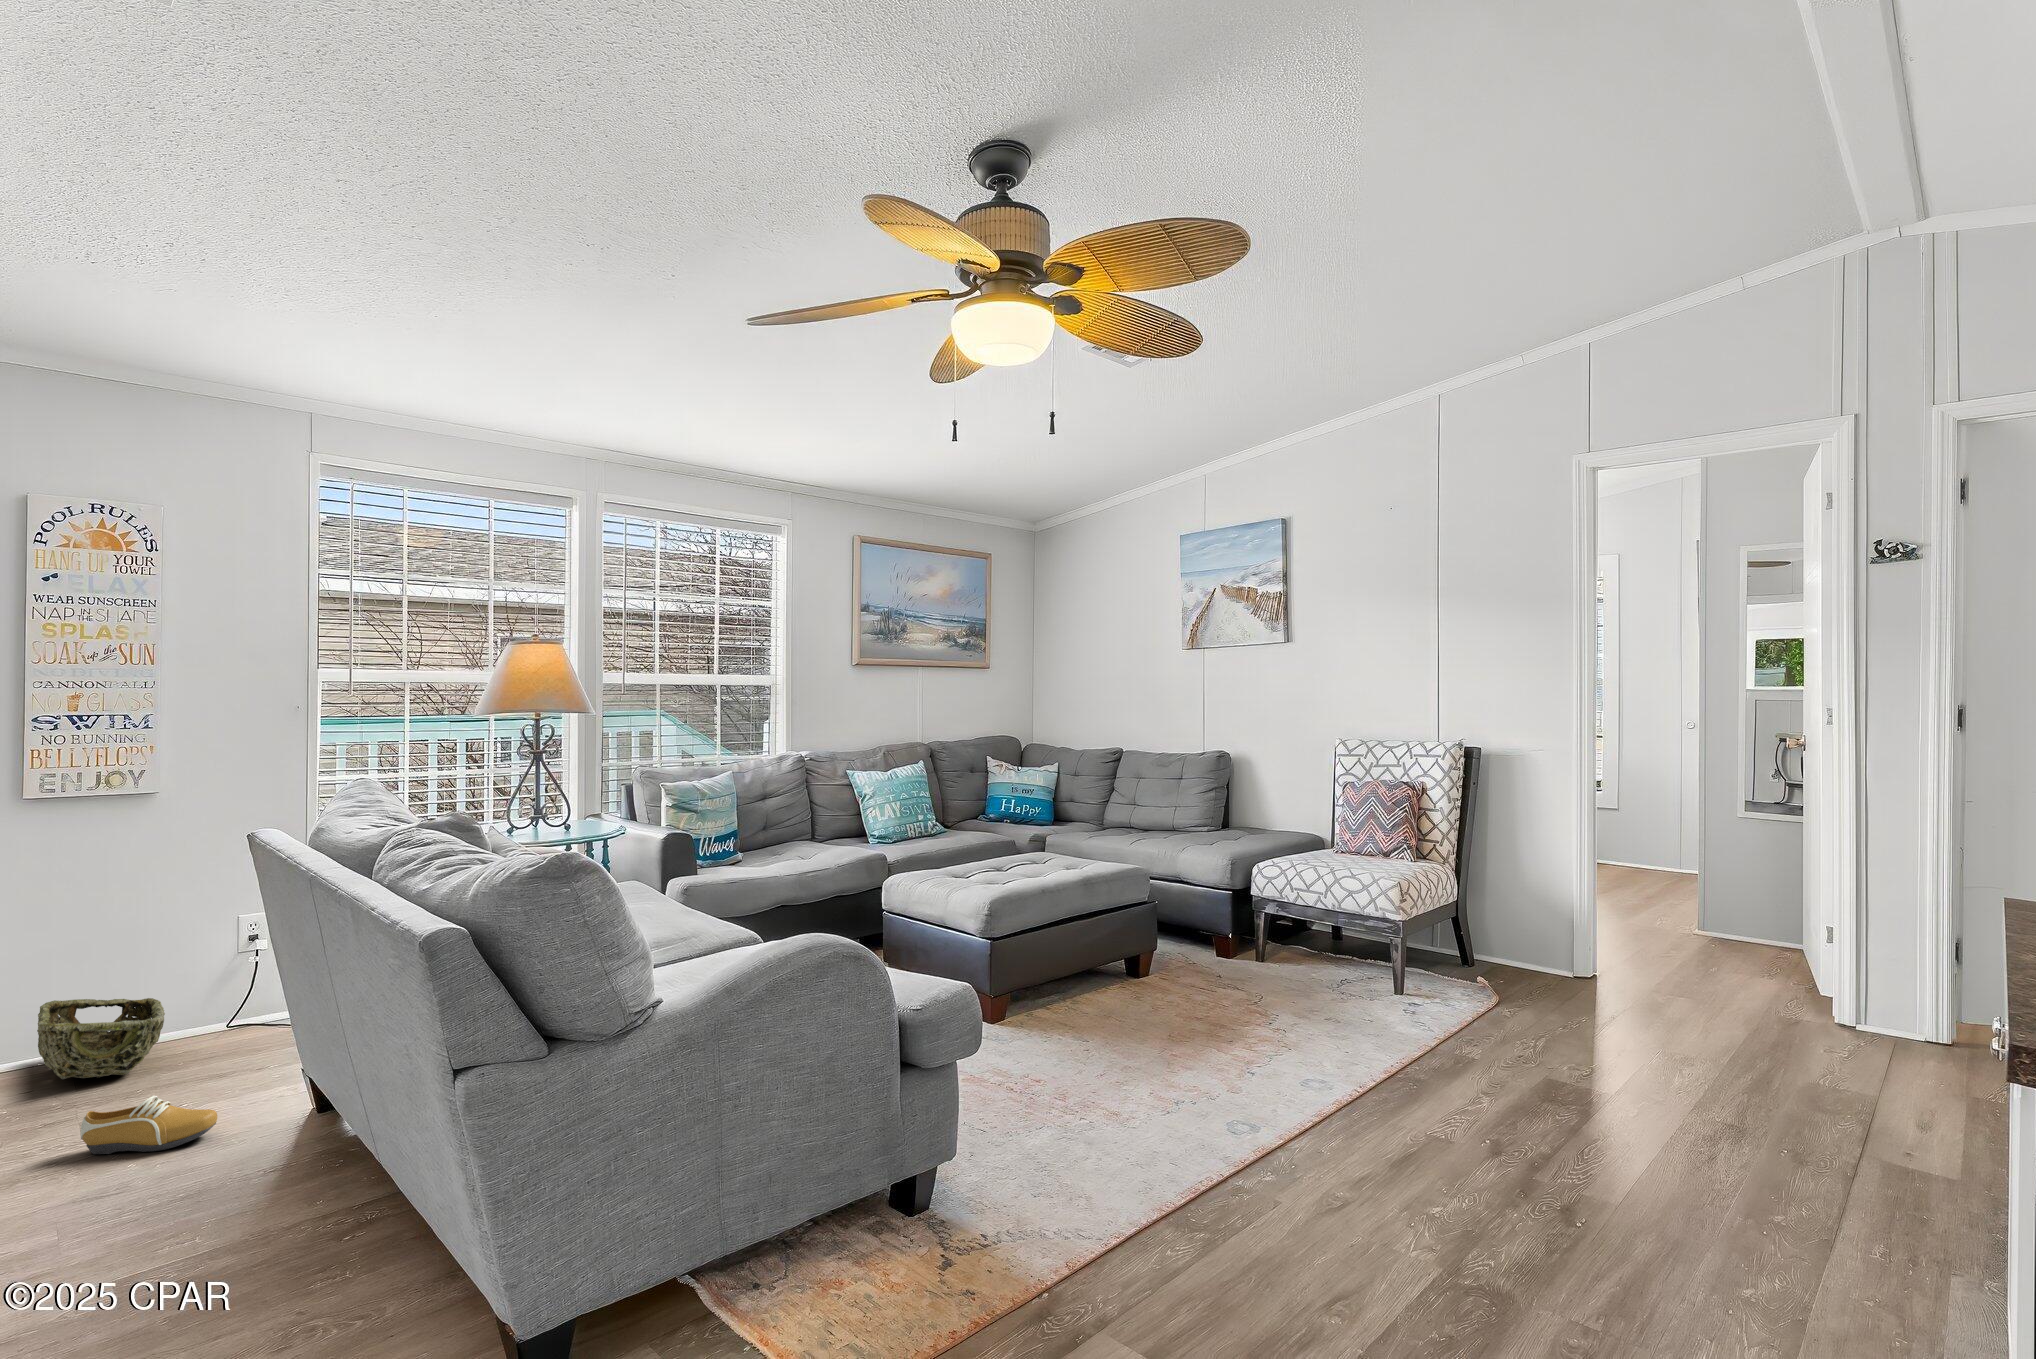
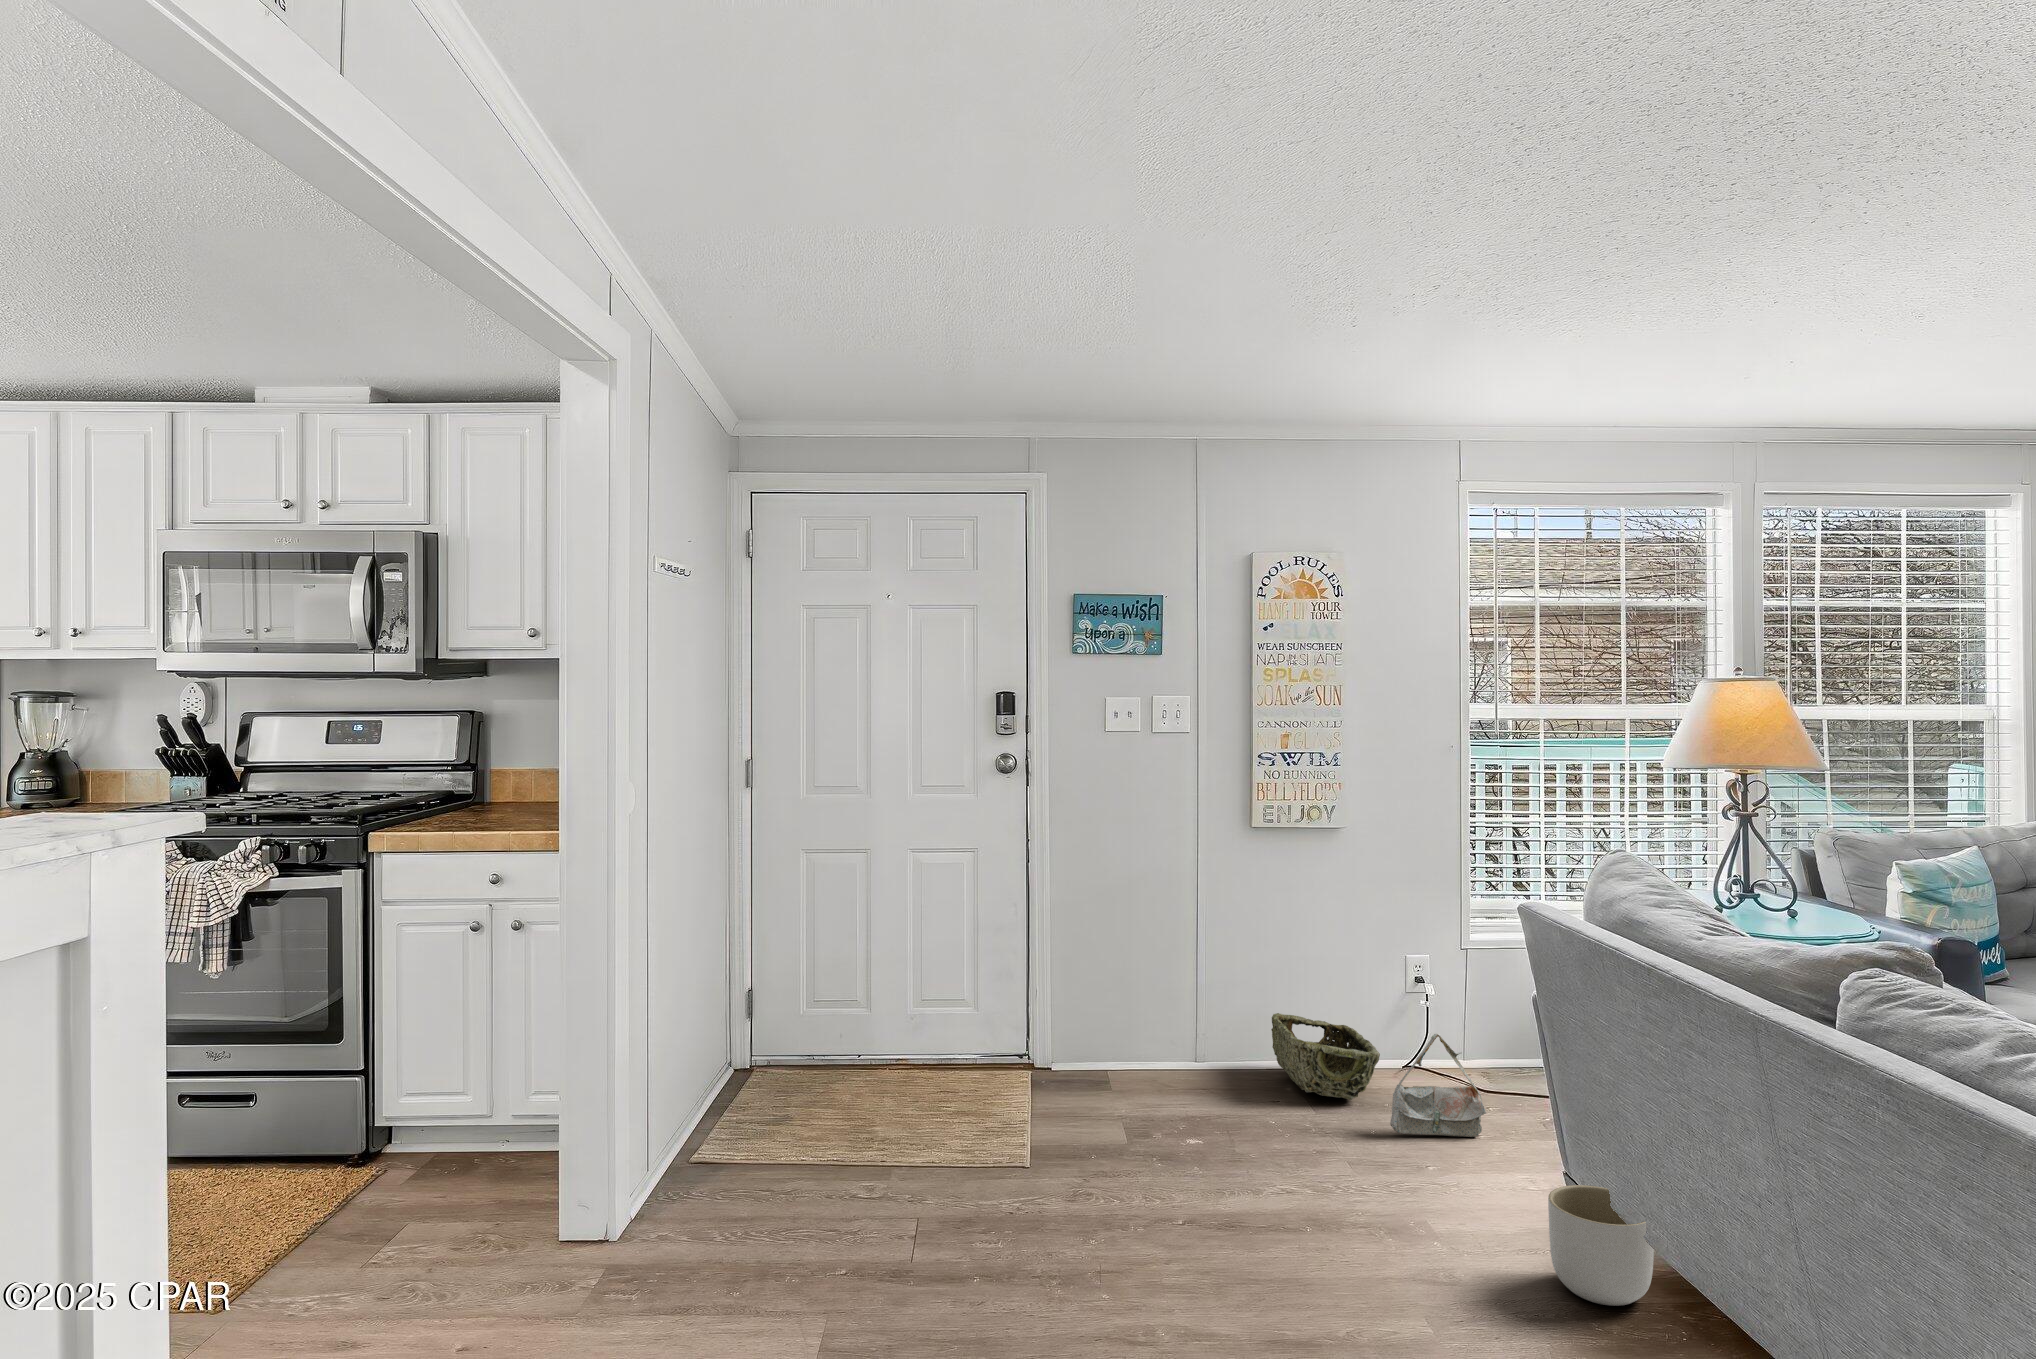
bag: none [148,985,266,1096] -> present [1390,1033,1486,1137]
planter: none [212,1094,324,1206] -> present [1548,1185,1654,1306]
shoe: present [80,1095,217,1154] -> none [1376,1141,1489,1200]

